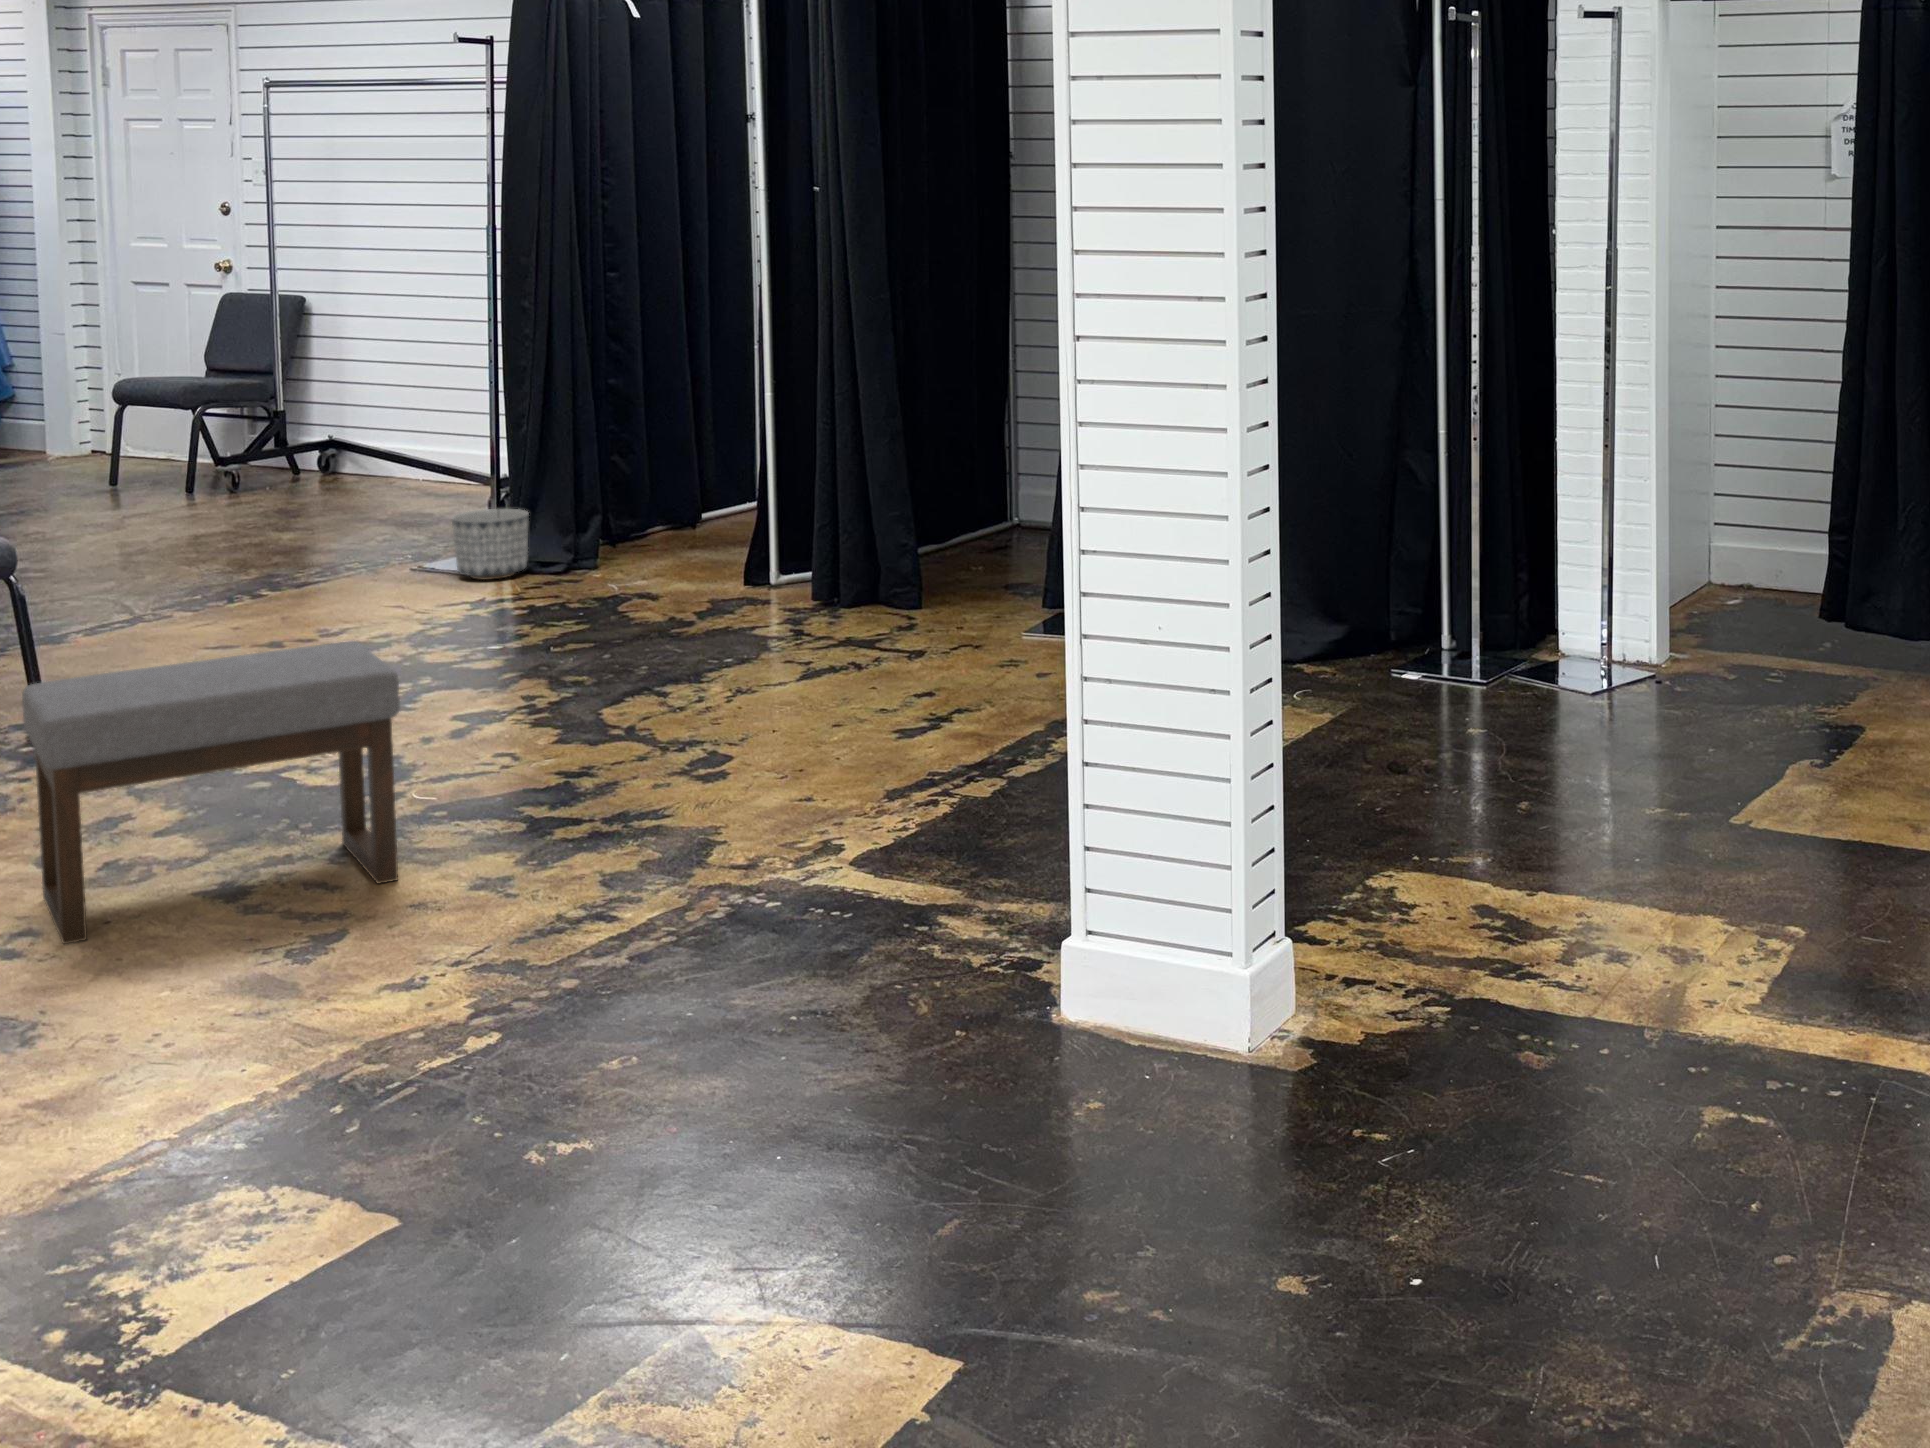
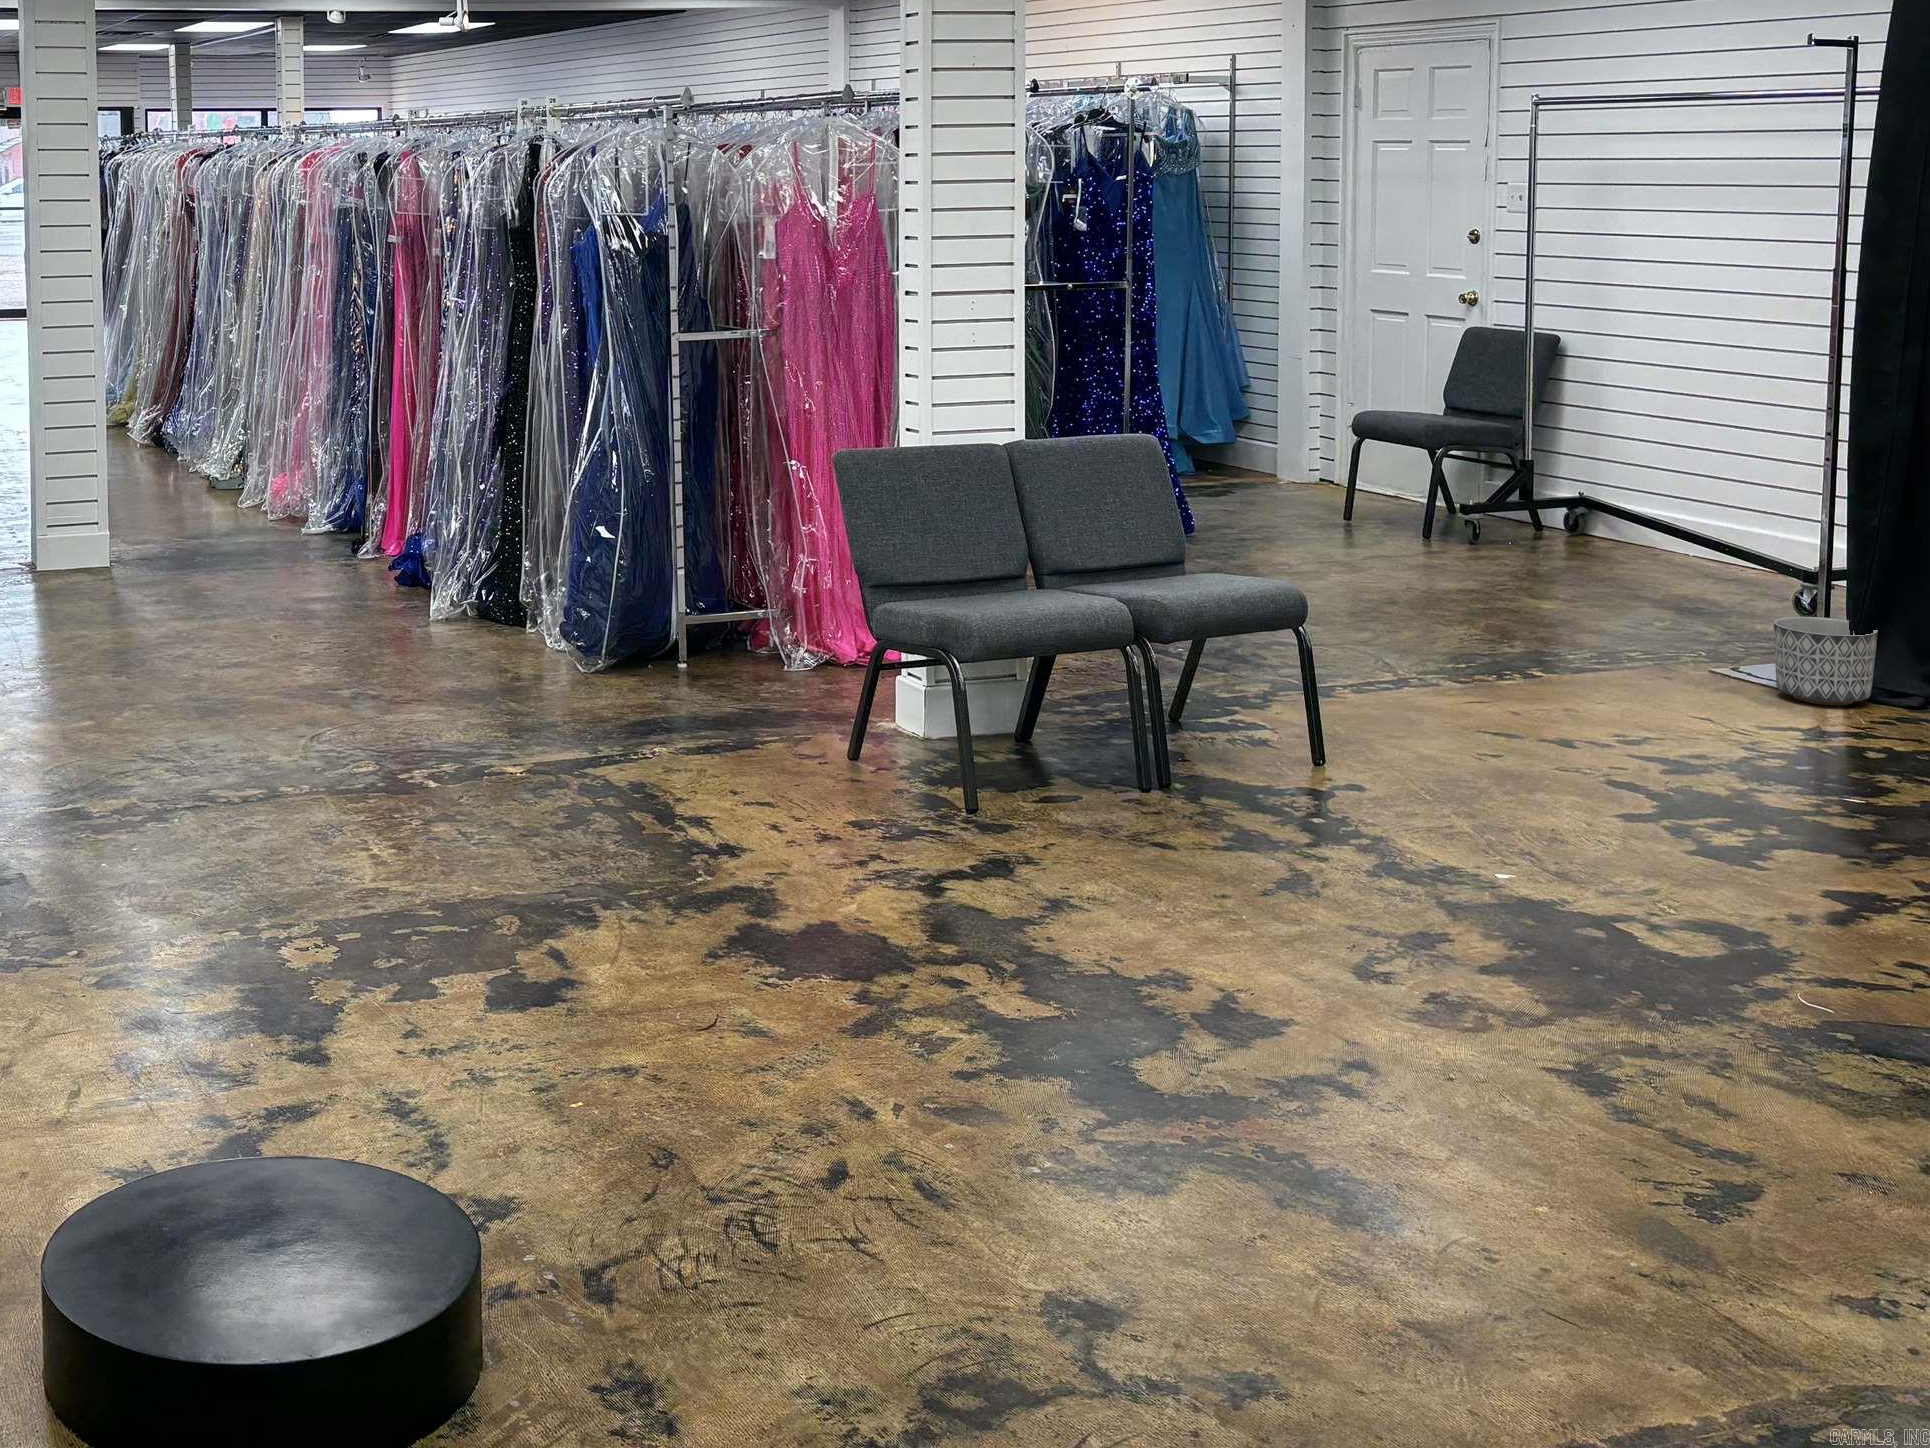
ottoman: present [22,641,400,944] -> none [1363,783,1830,1126]

